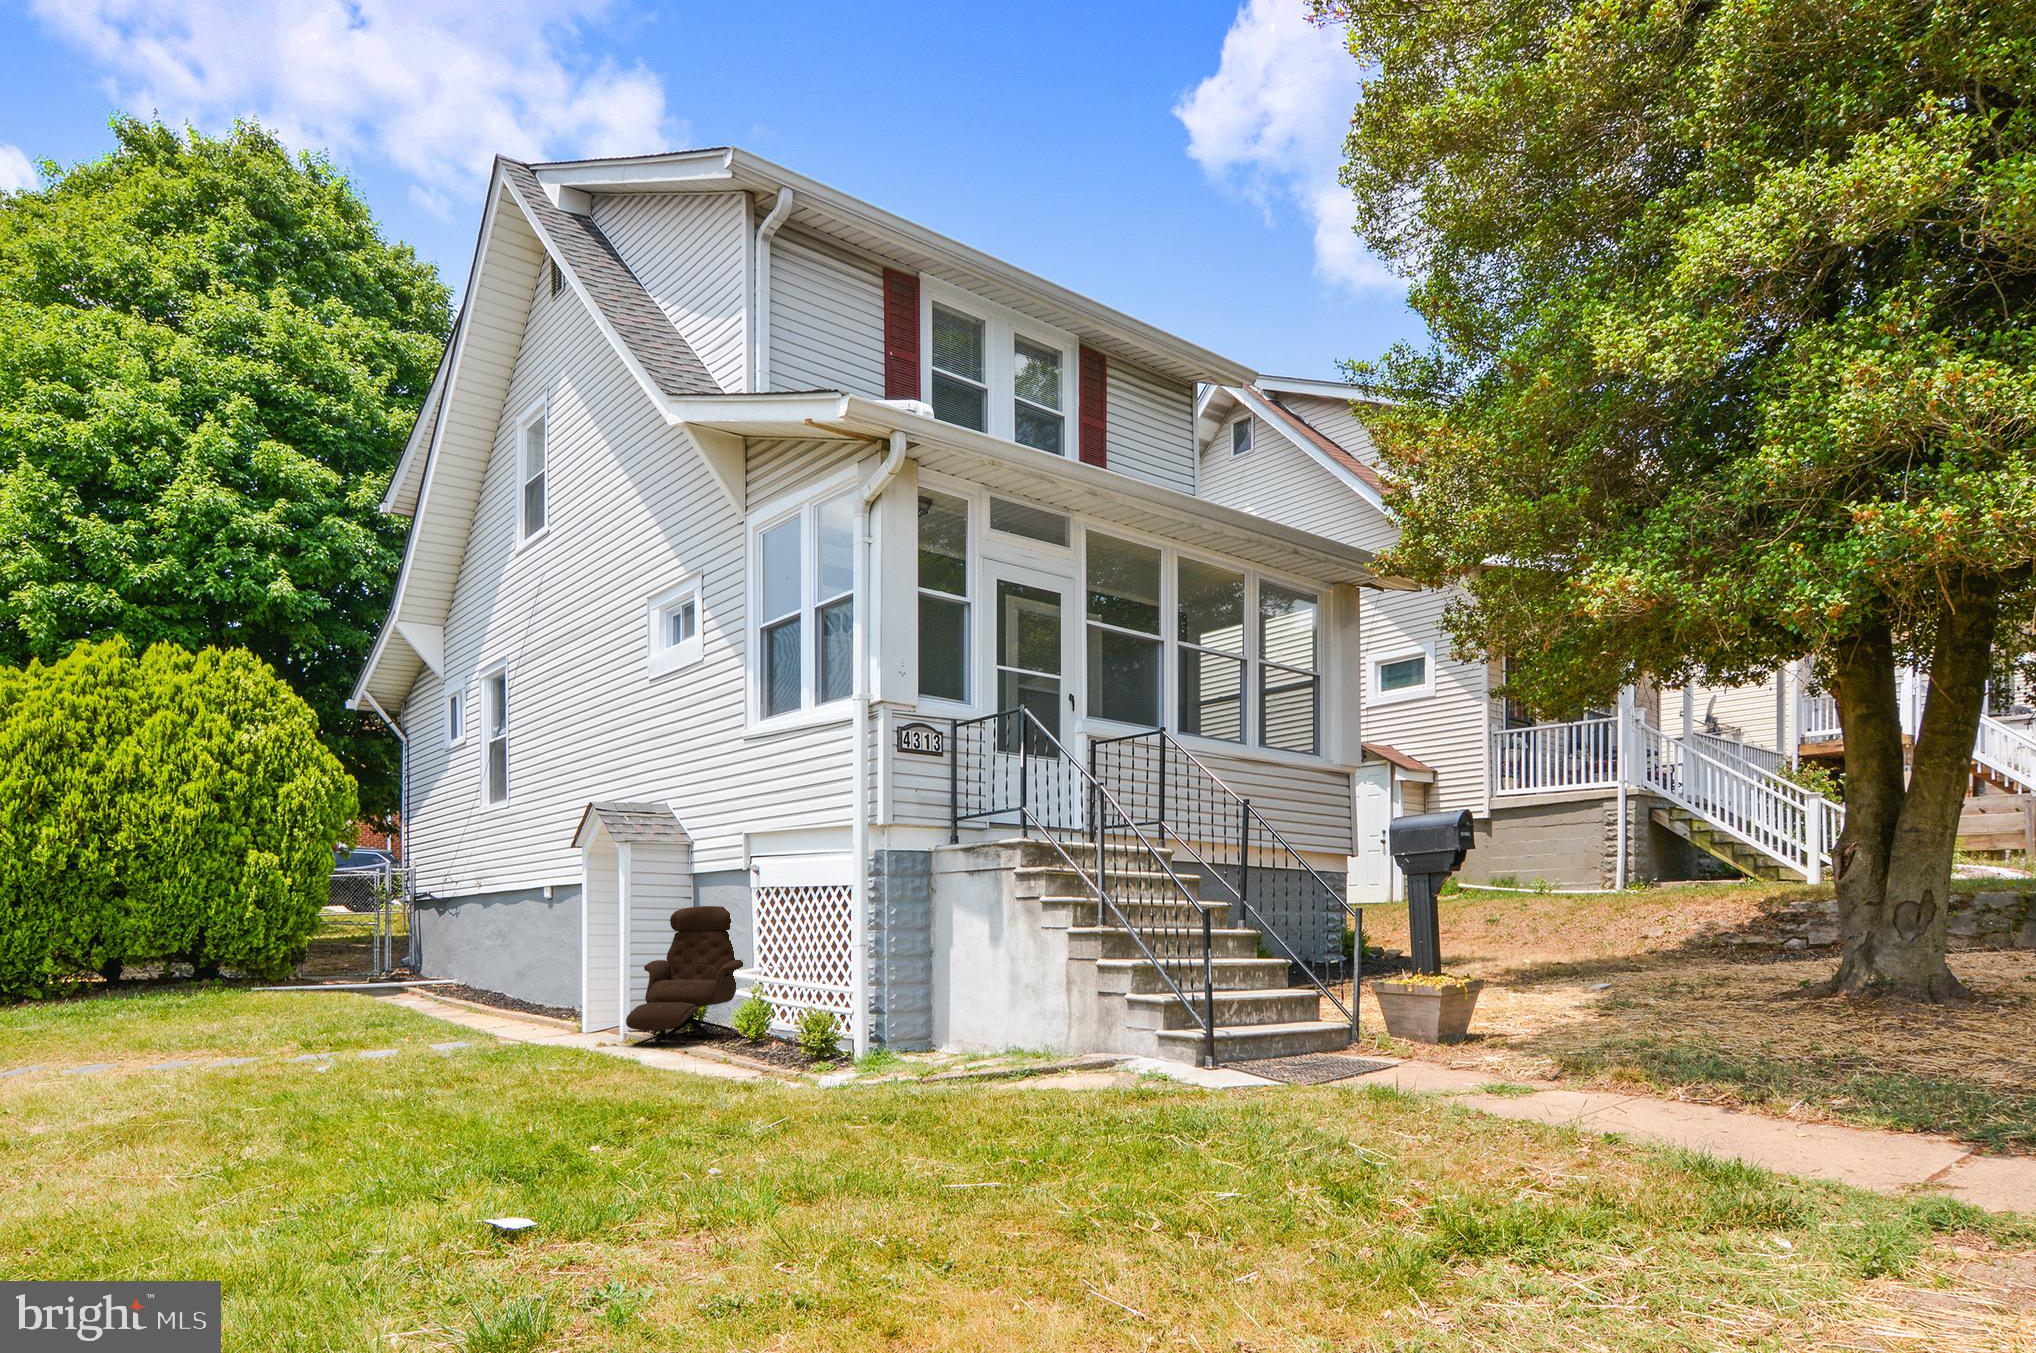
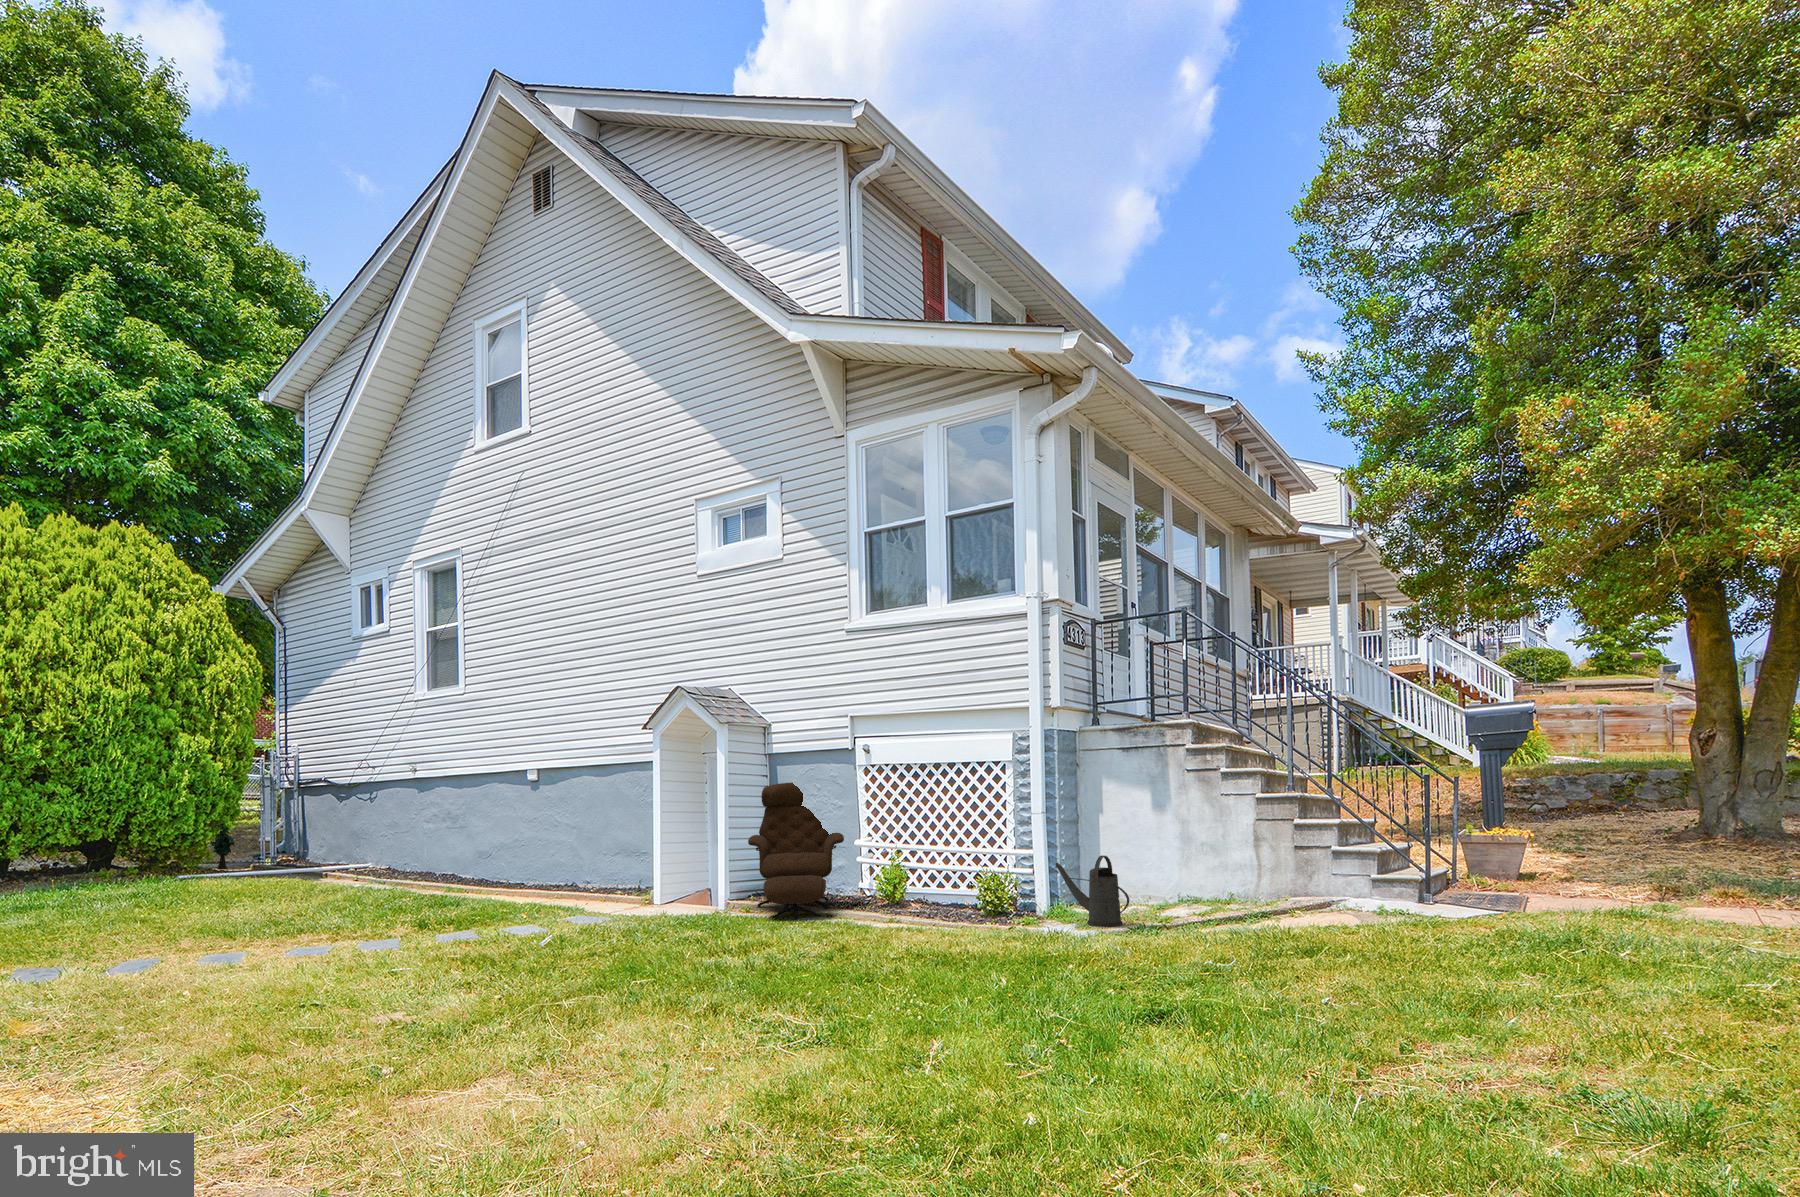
decorative plant: none [290,939,314,984] -> present [211,823,235,869]
watering can: none [895,989,946,1067] -> present [1056,855,1129,927]

